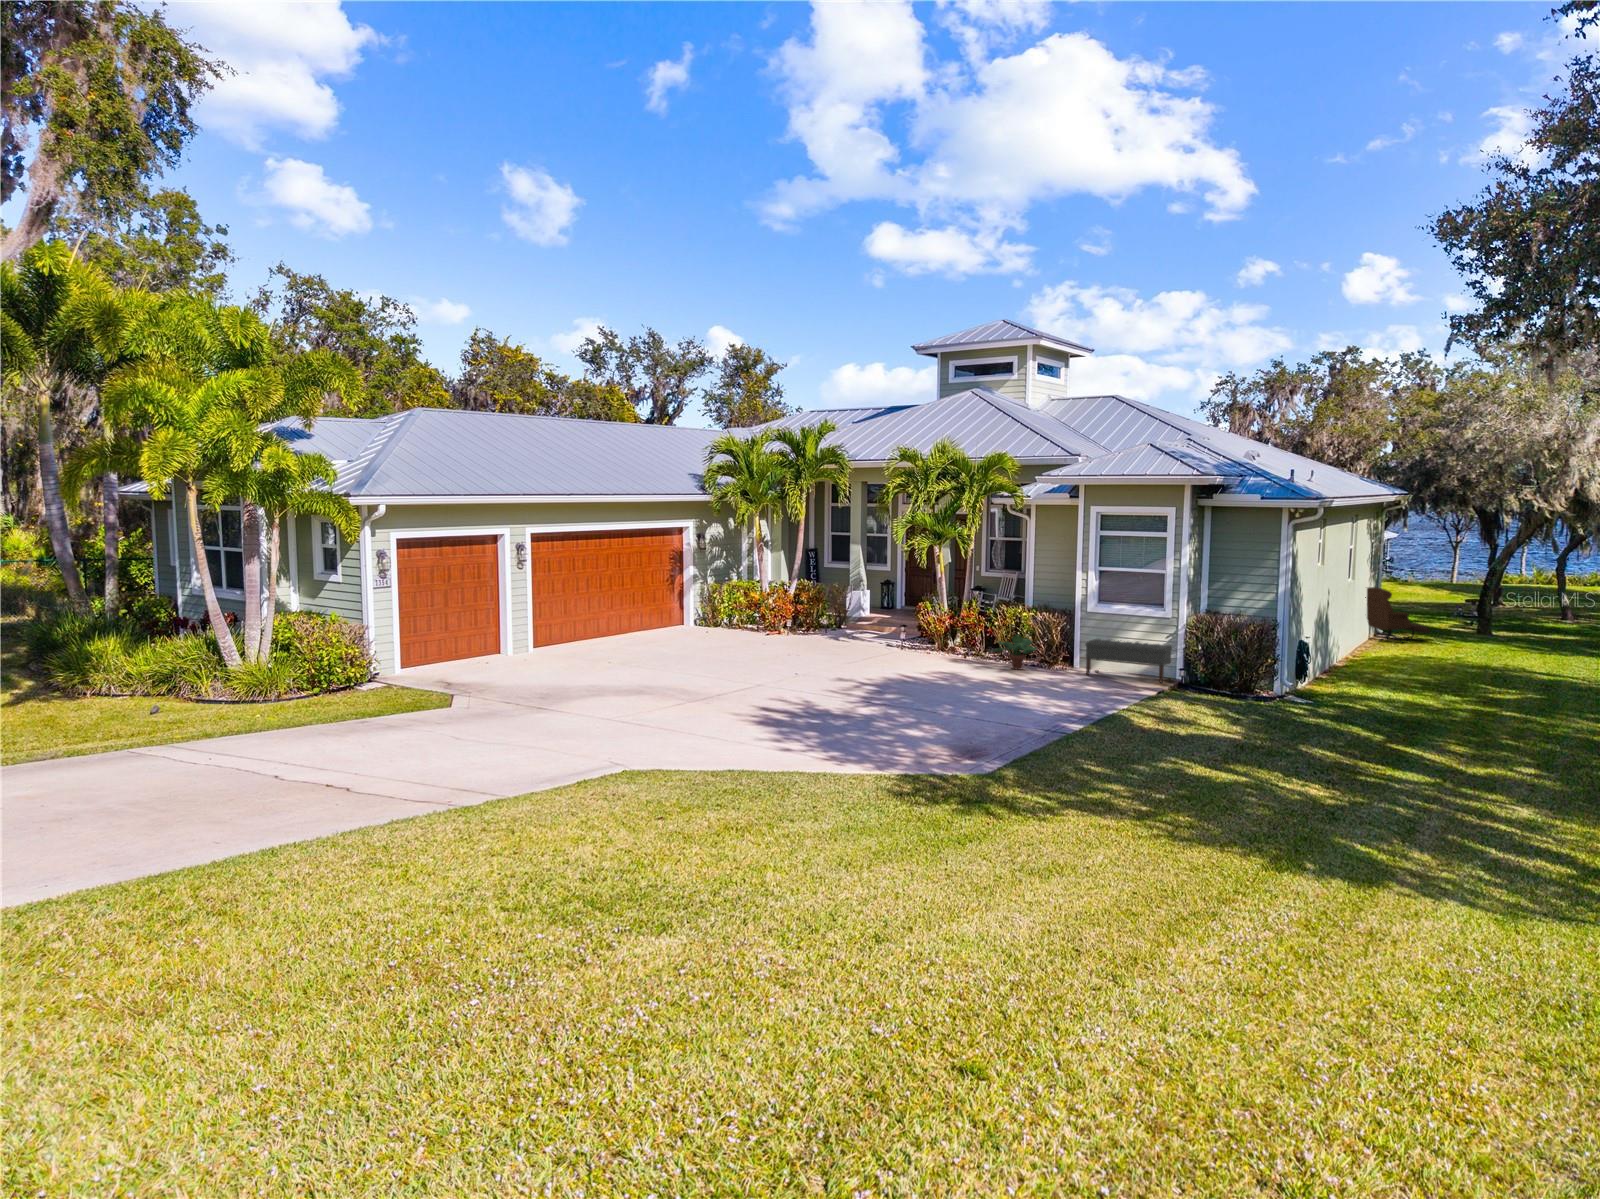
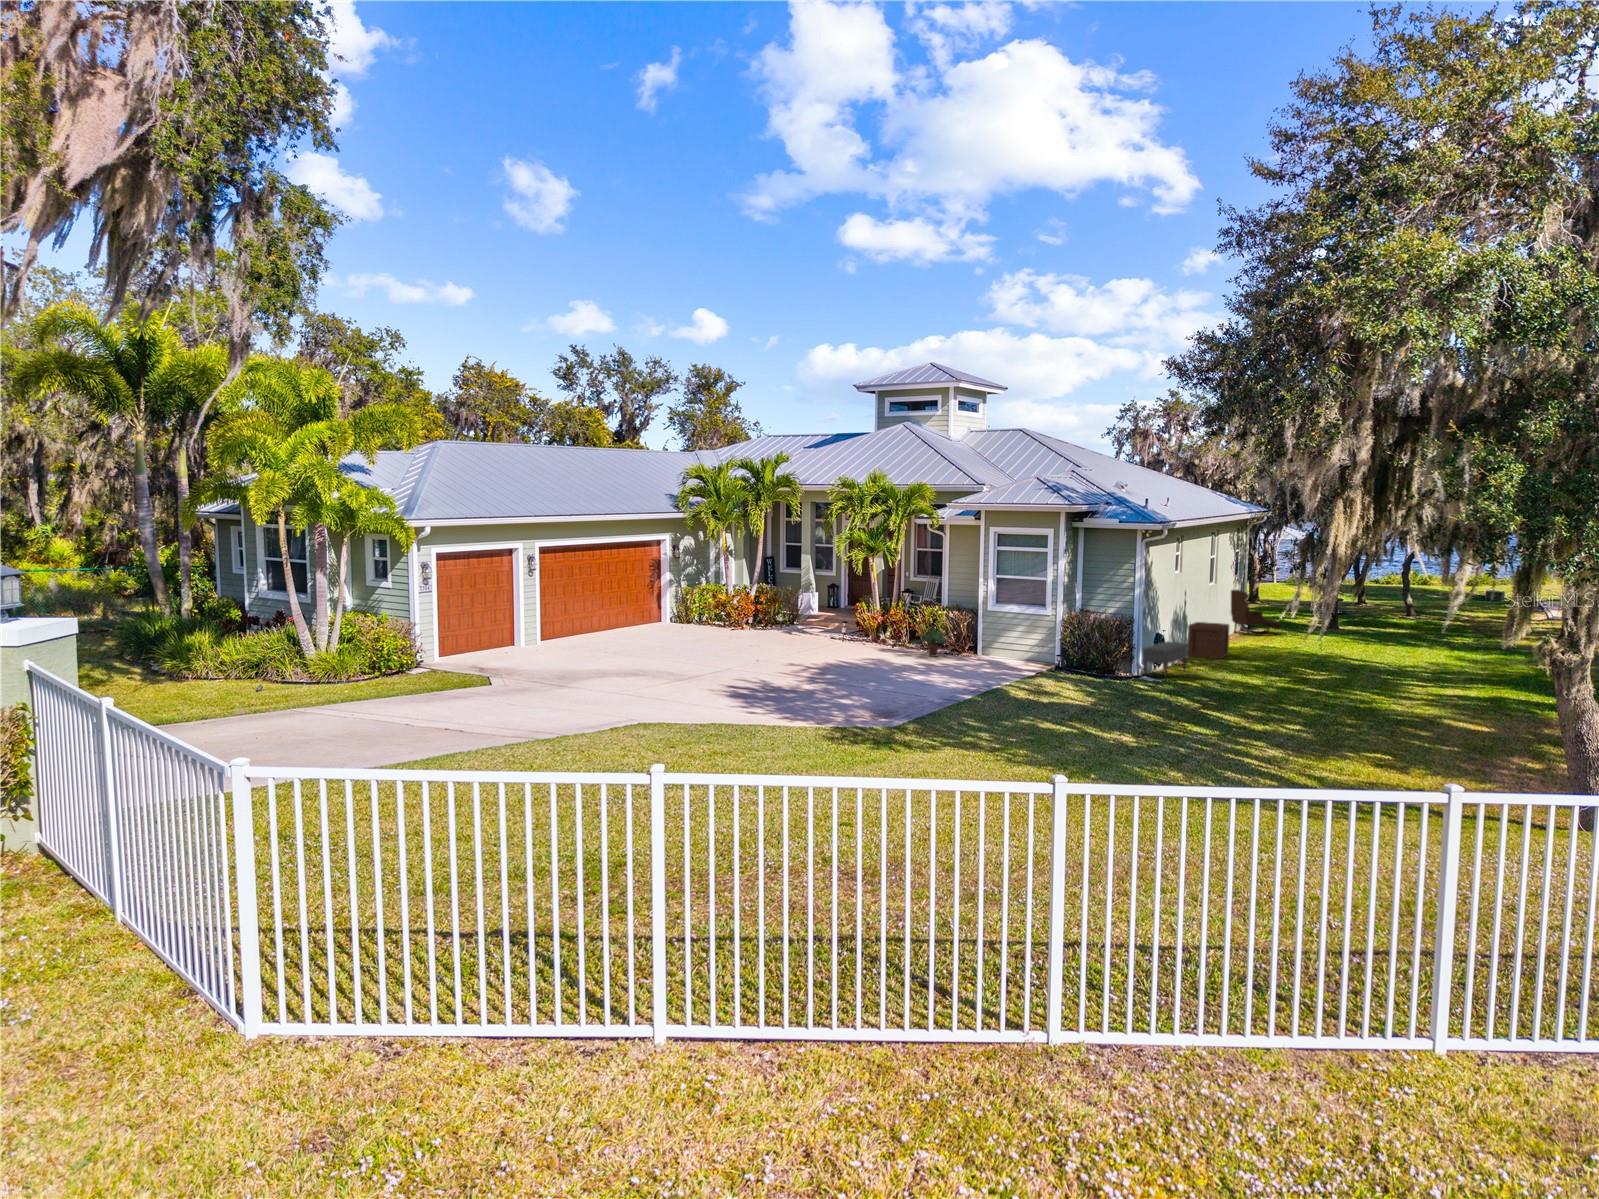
wooden crate: none [1332,626,1385,674] -> present [1187,622,1229,659]
bench: present [1085,639,1172,683] -> present [1143,642,1188,678]

